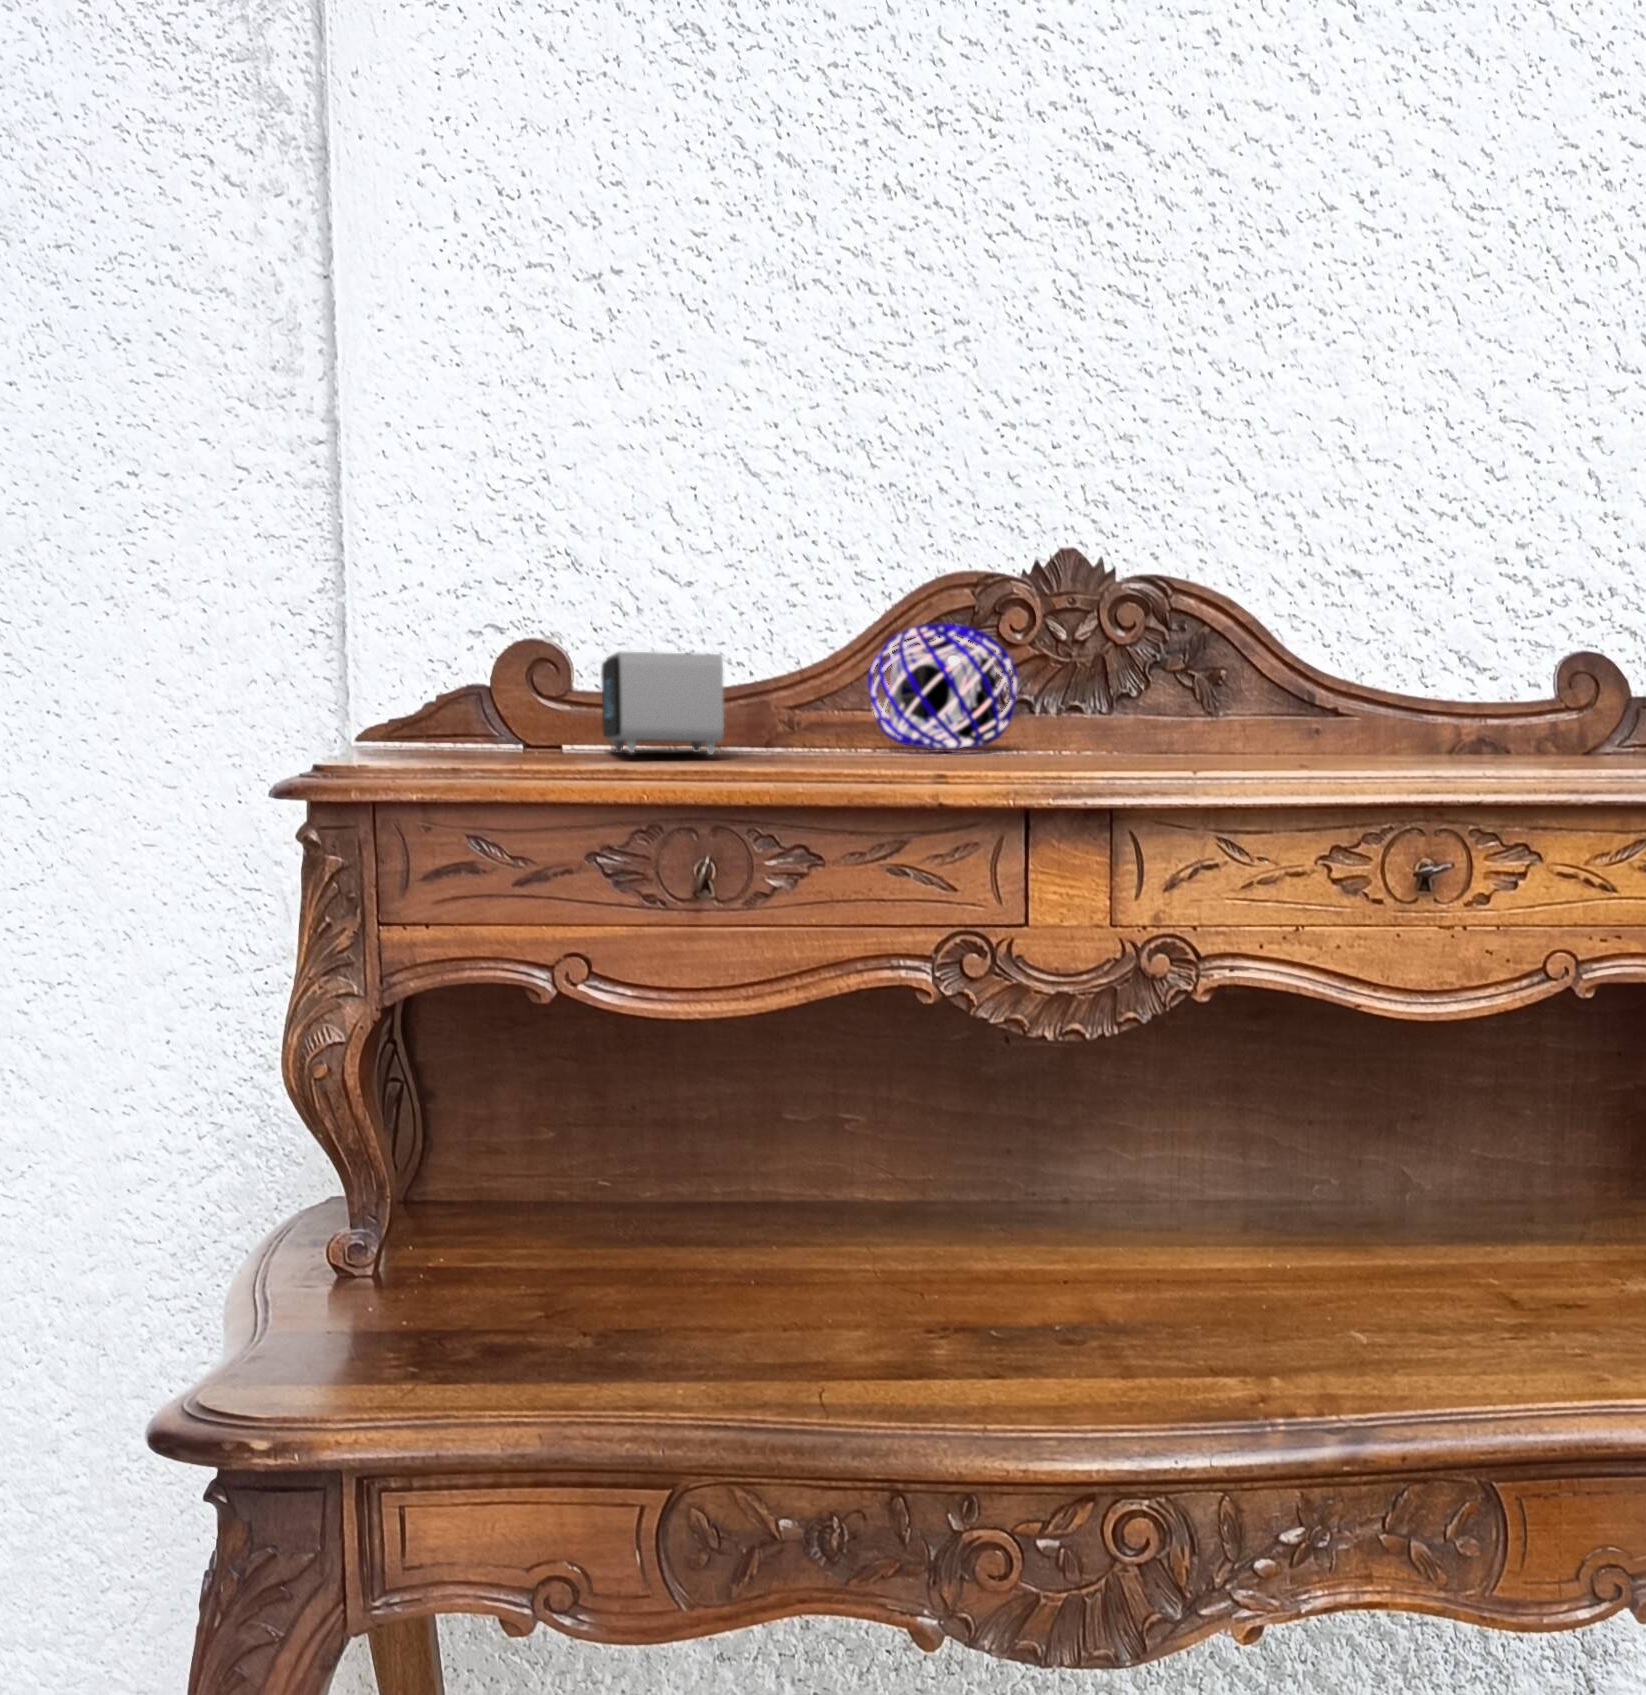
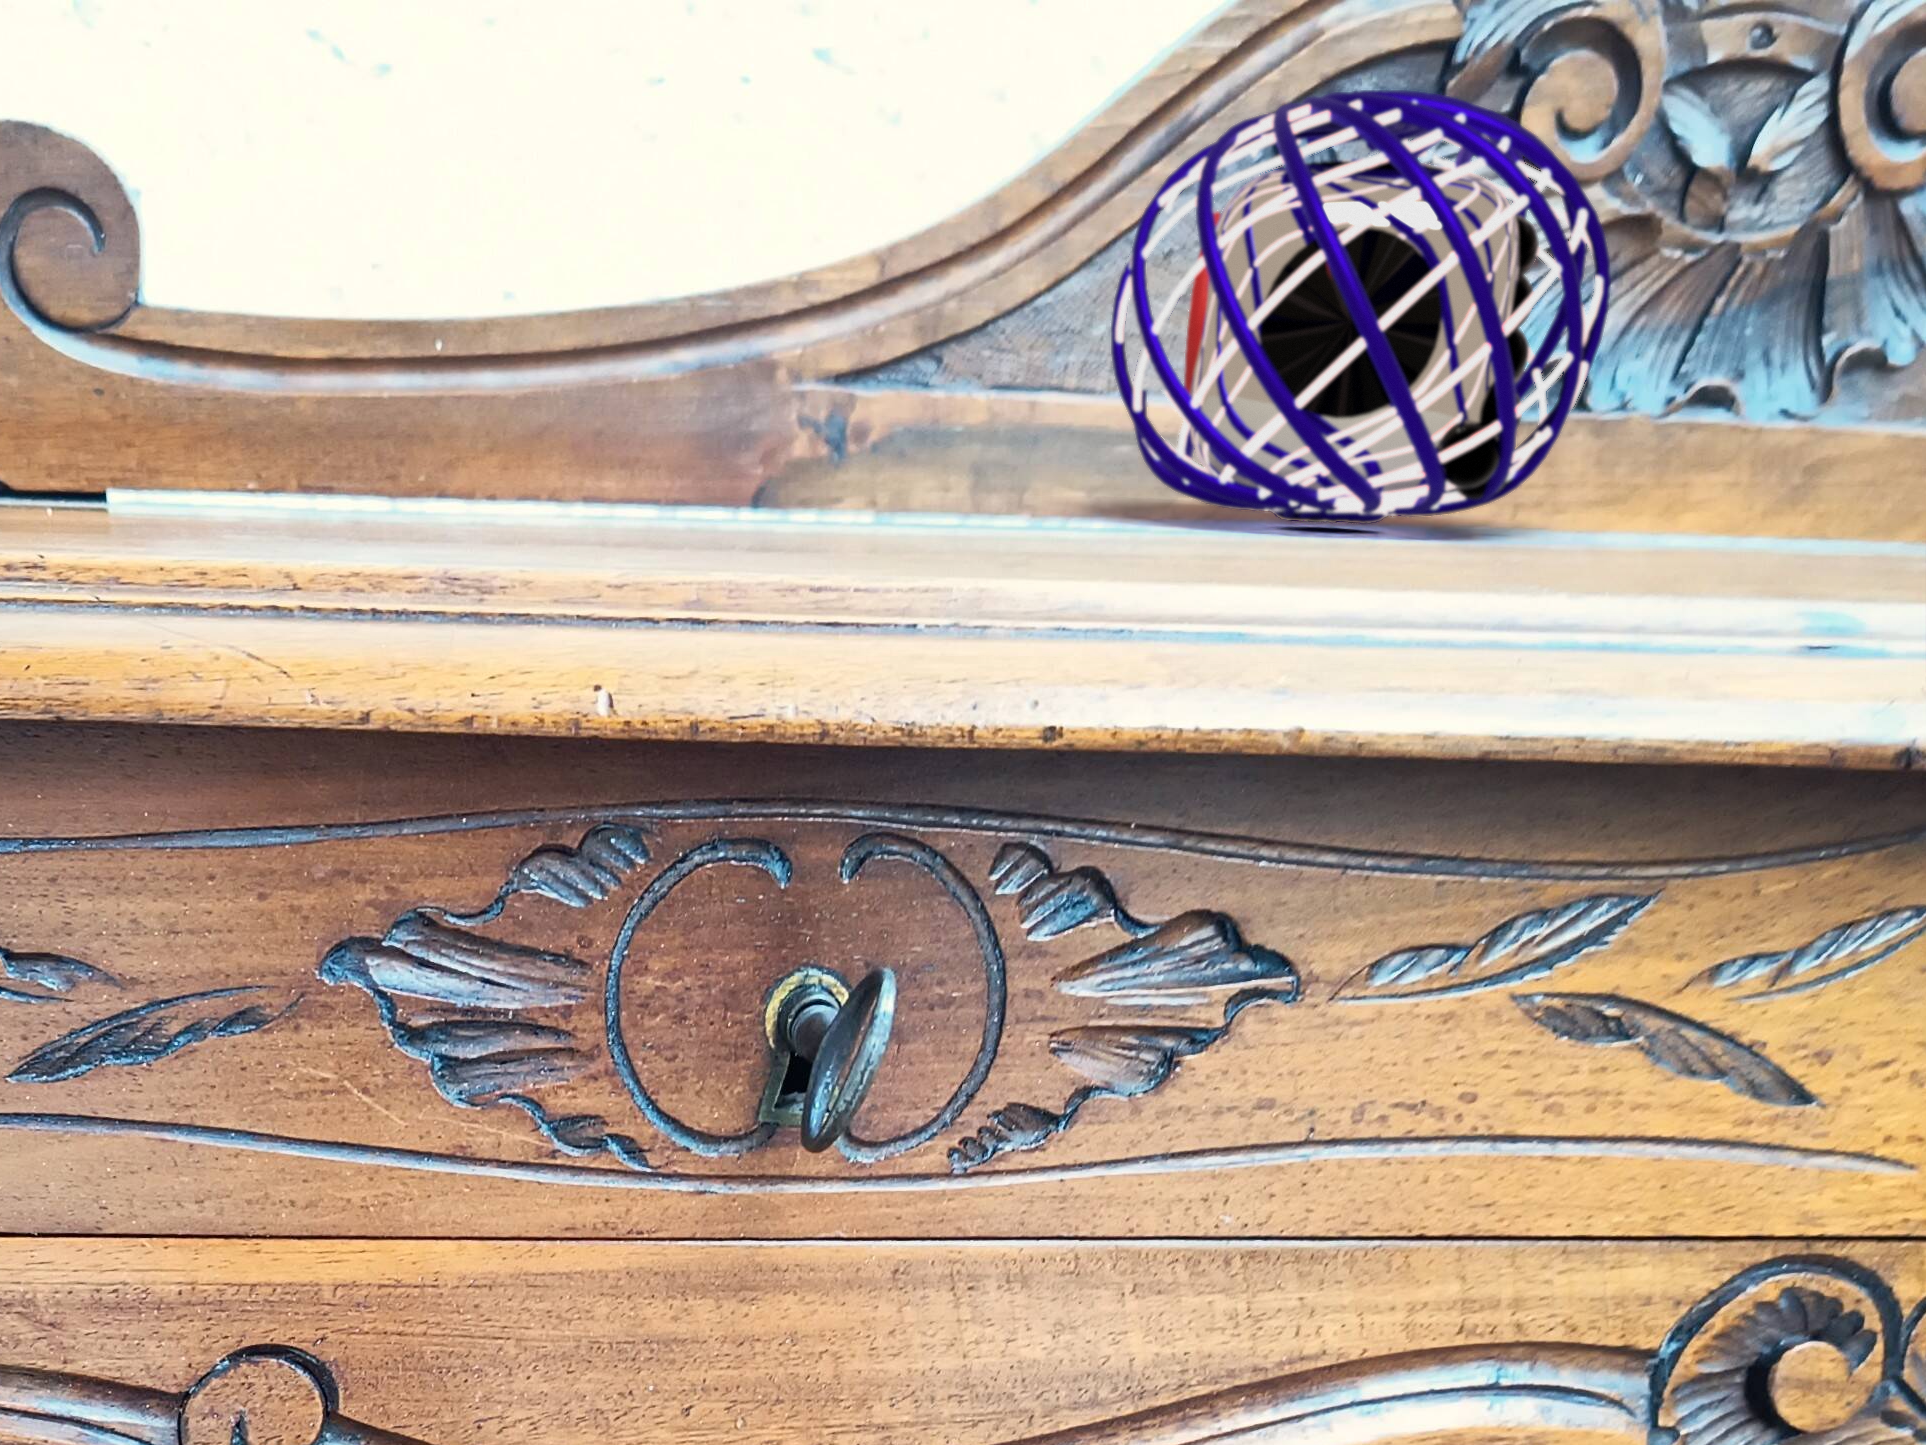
alarm clock: present [601,651,724,755] -> none [260,87,815,527]

